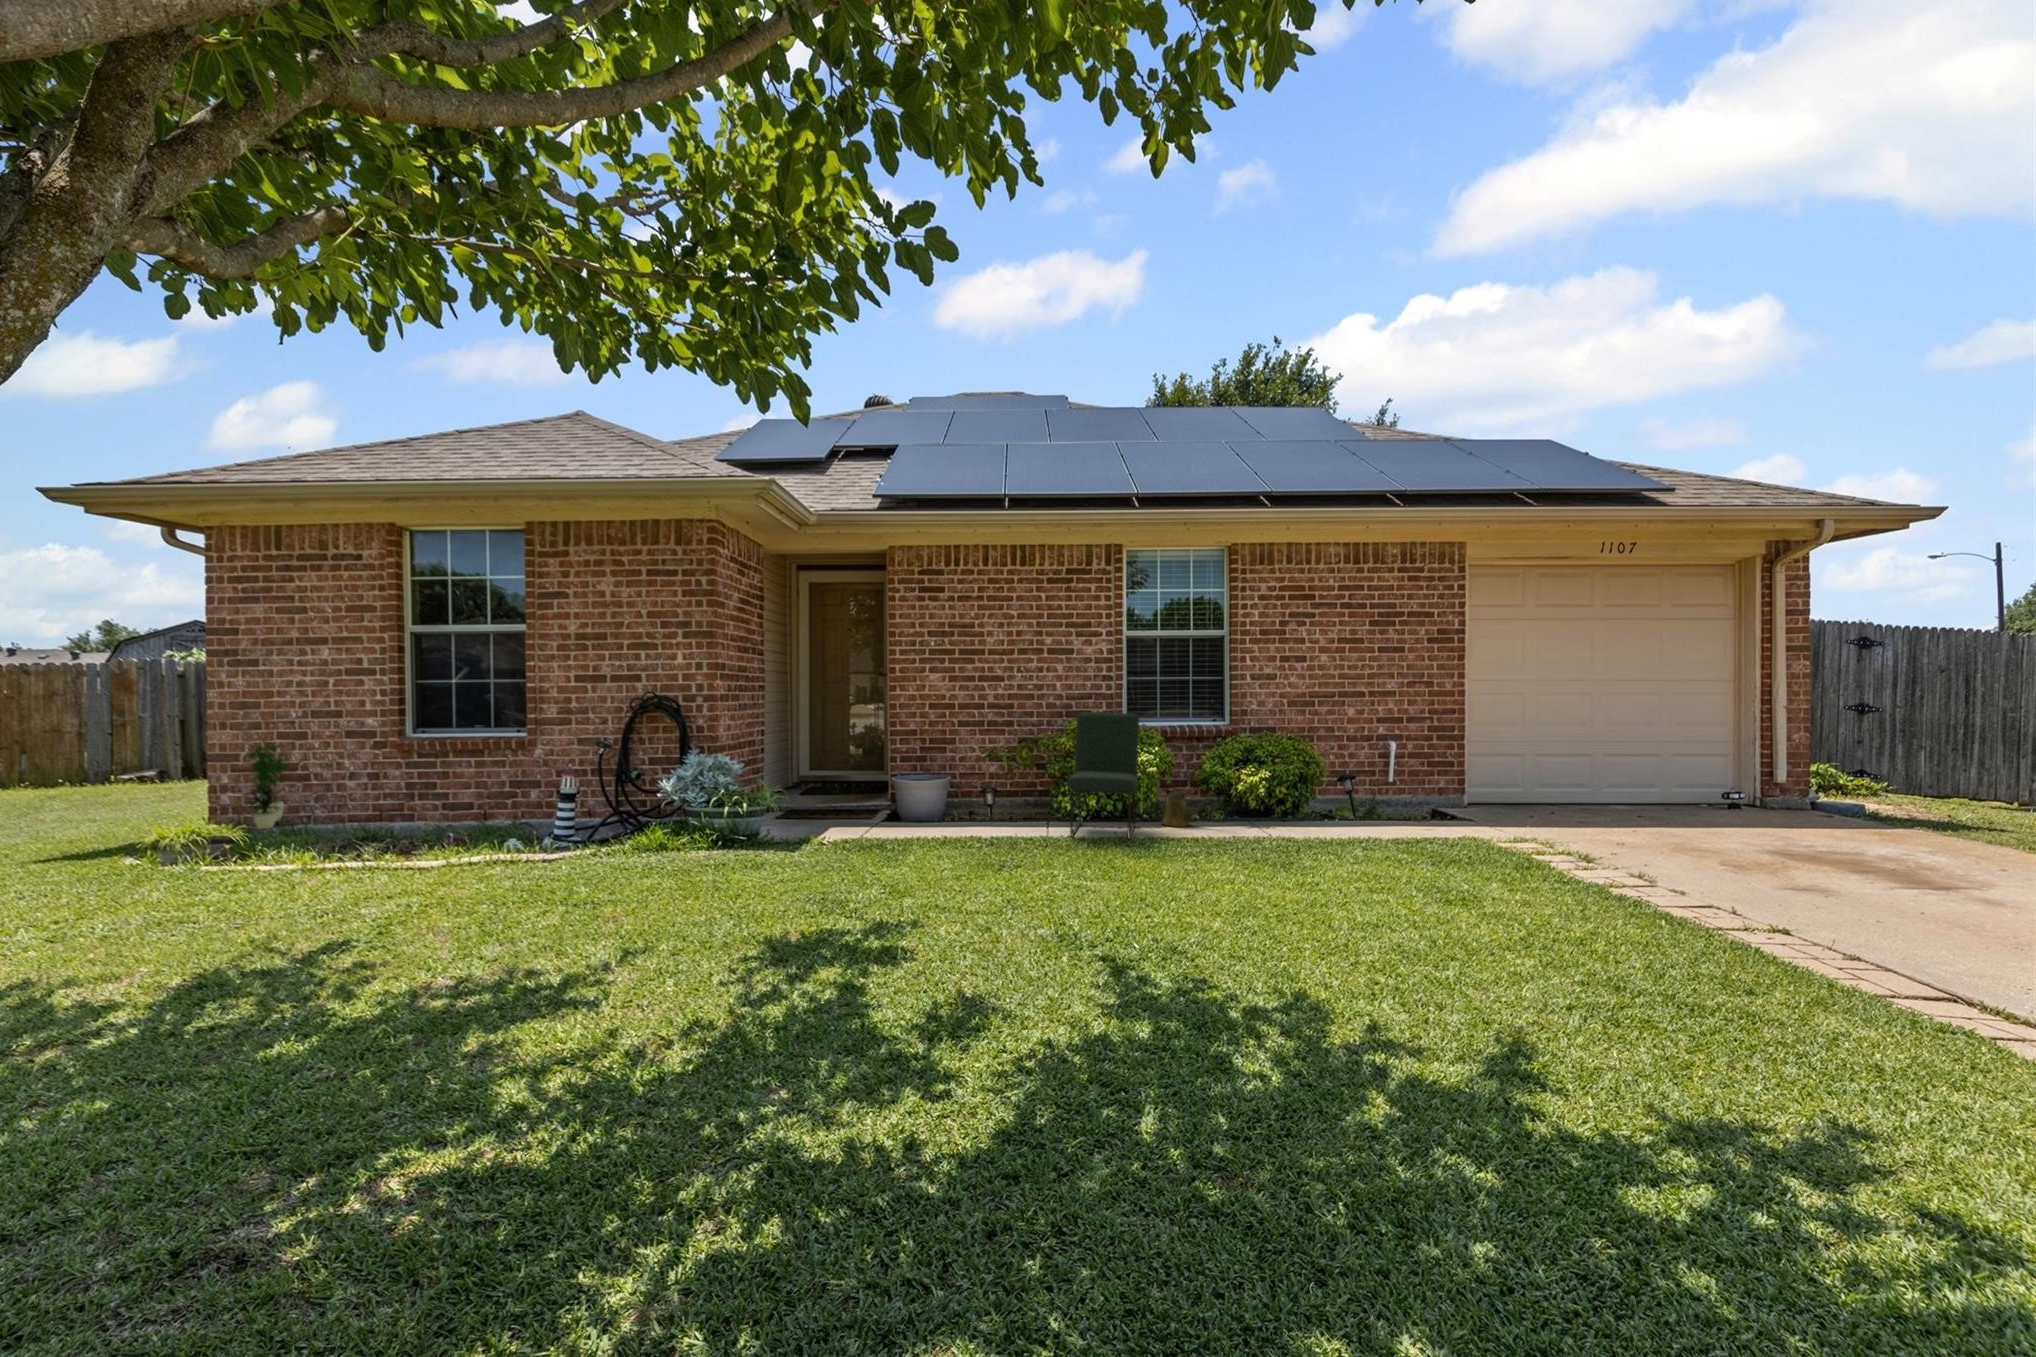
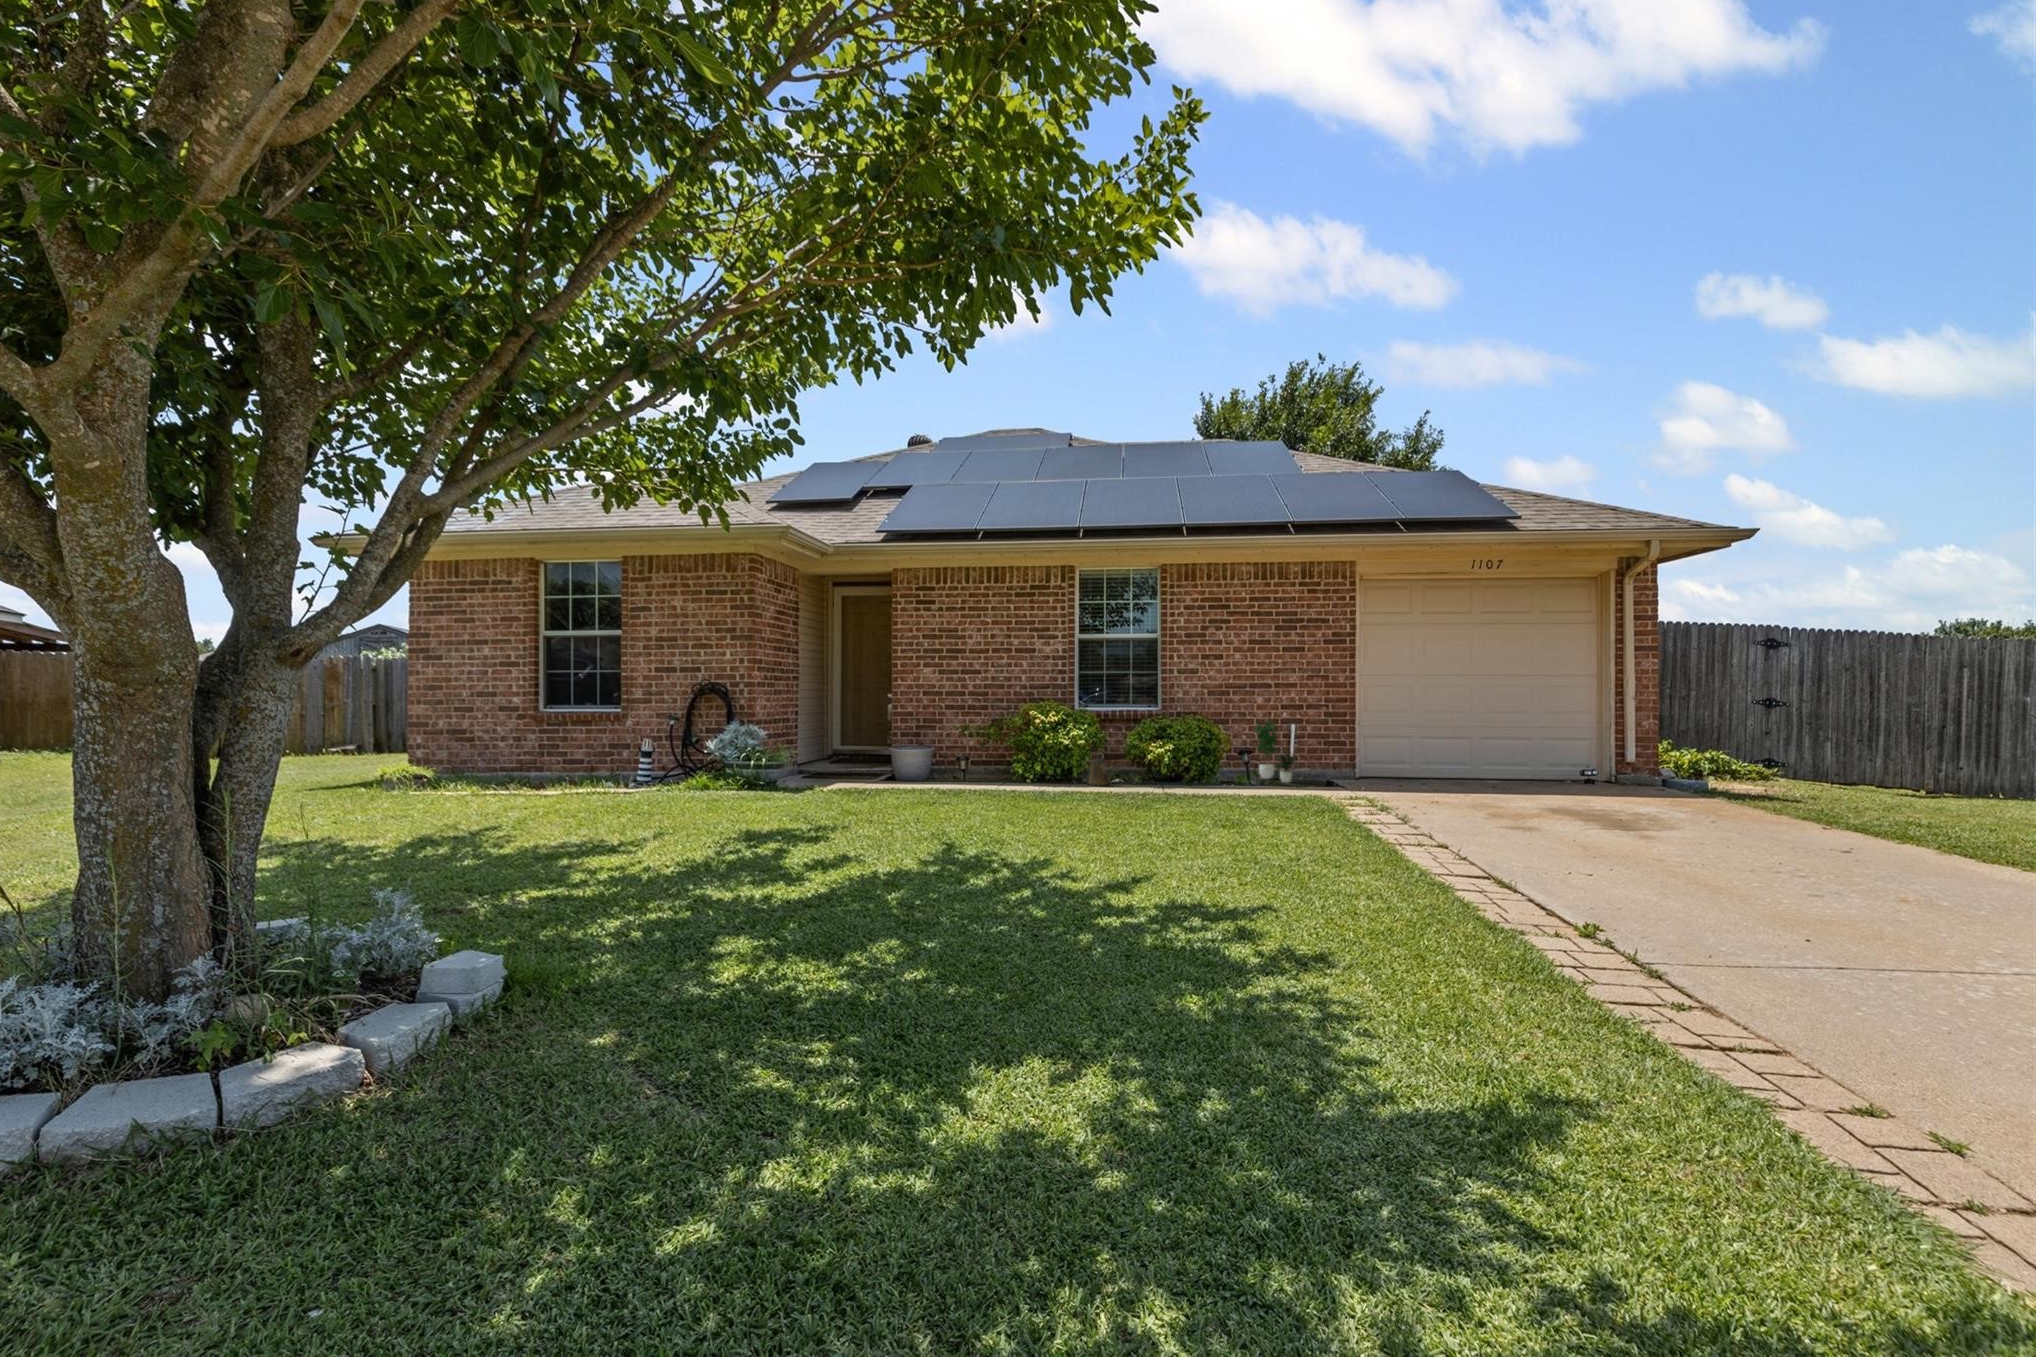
chair: present [1067,712,1139,839] -> none [1006,696,1069,791]
potted plant: present [243,742,291,829] -> present [1255,721,1296,783]

